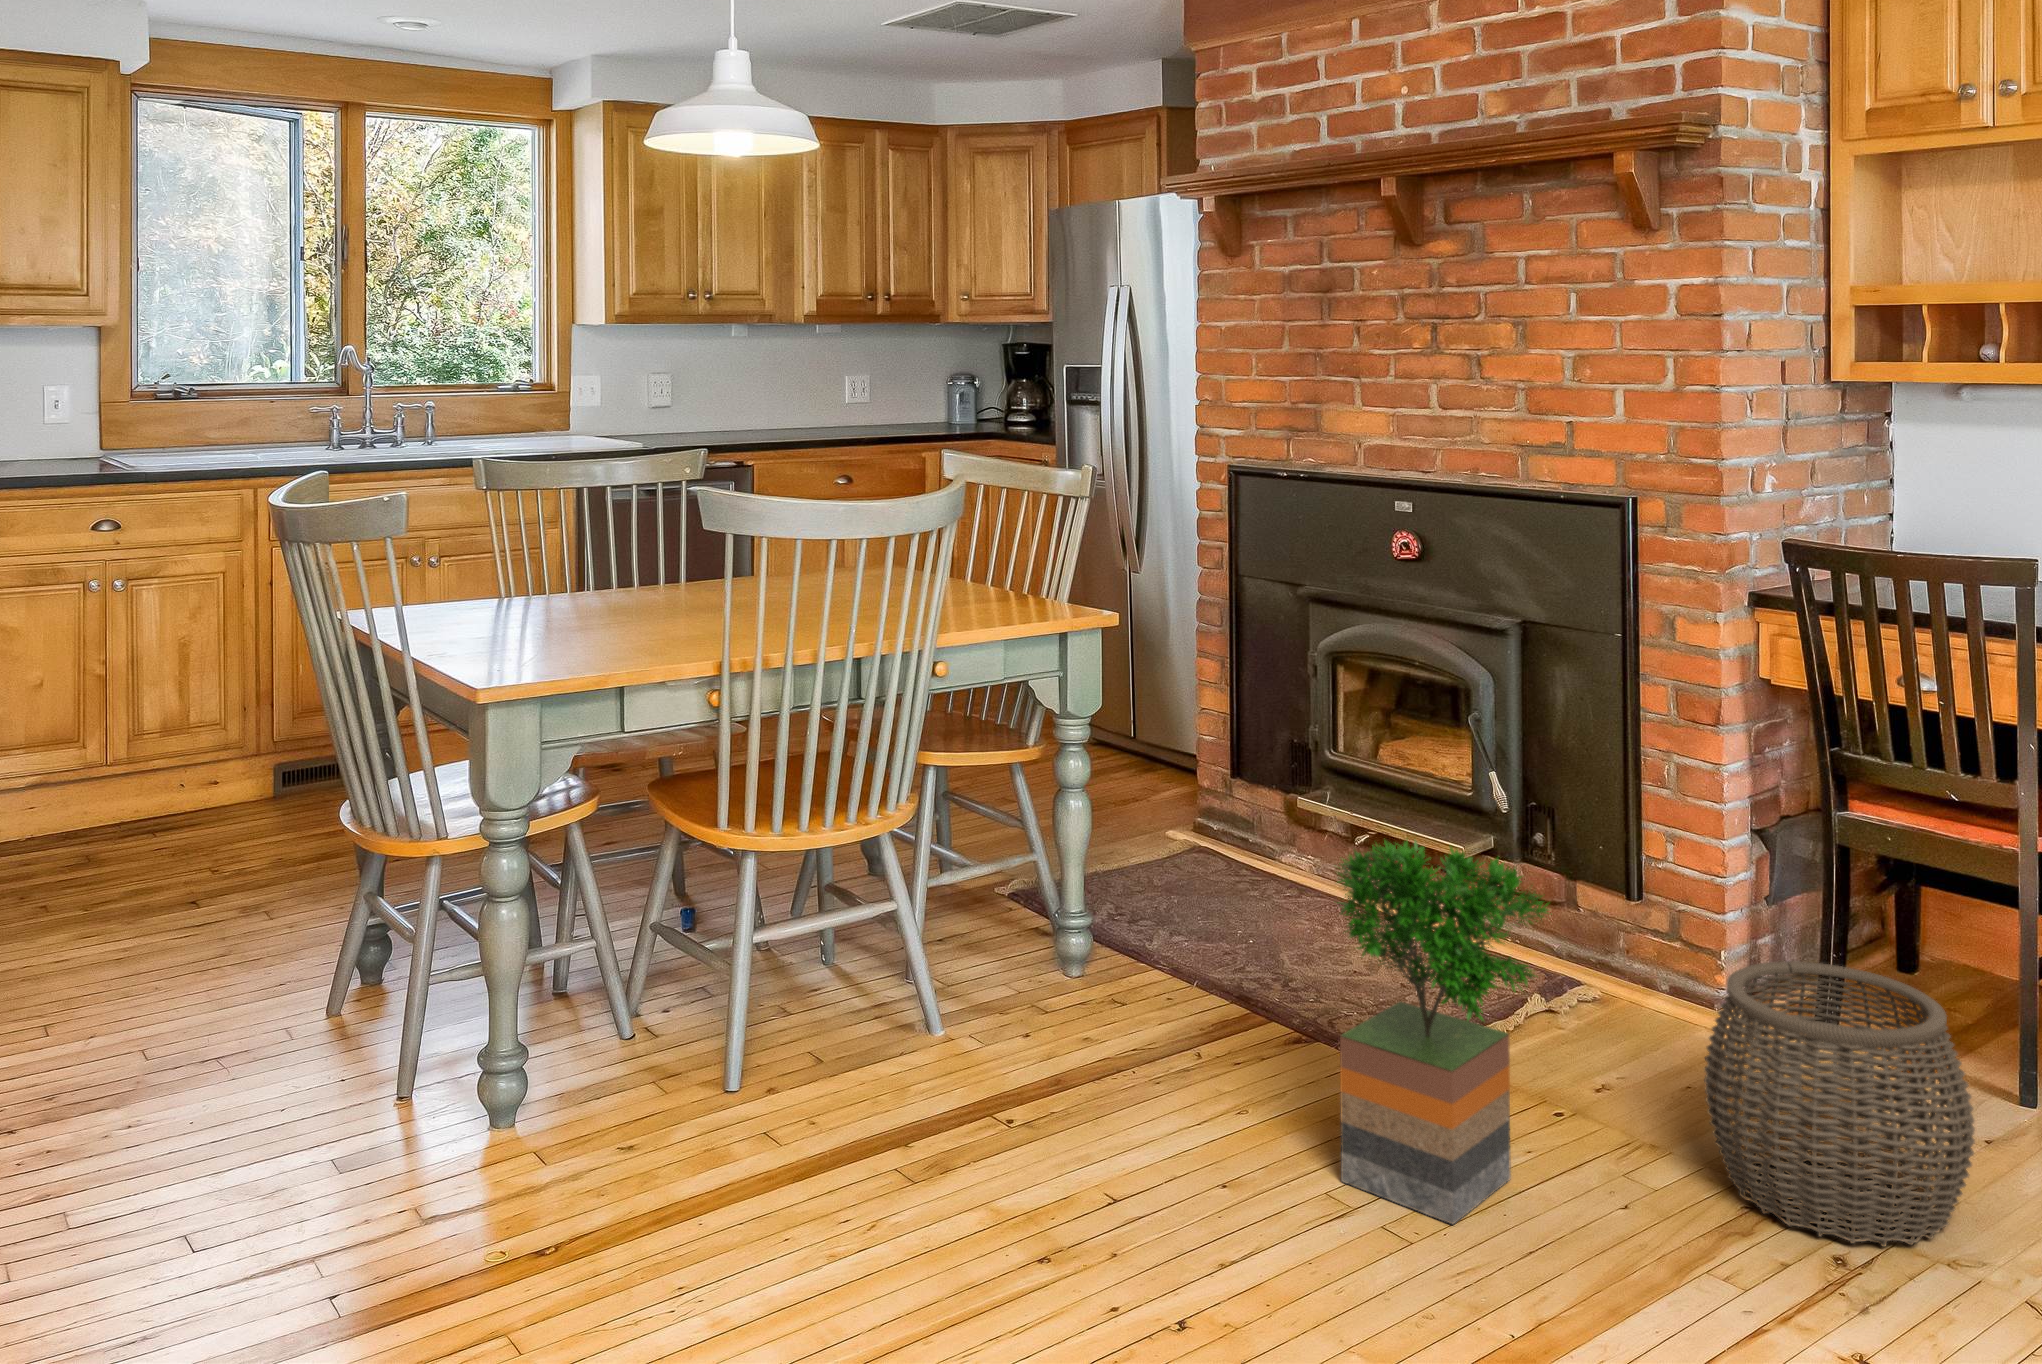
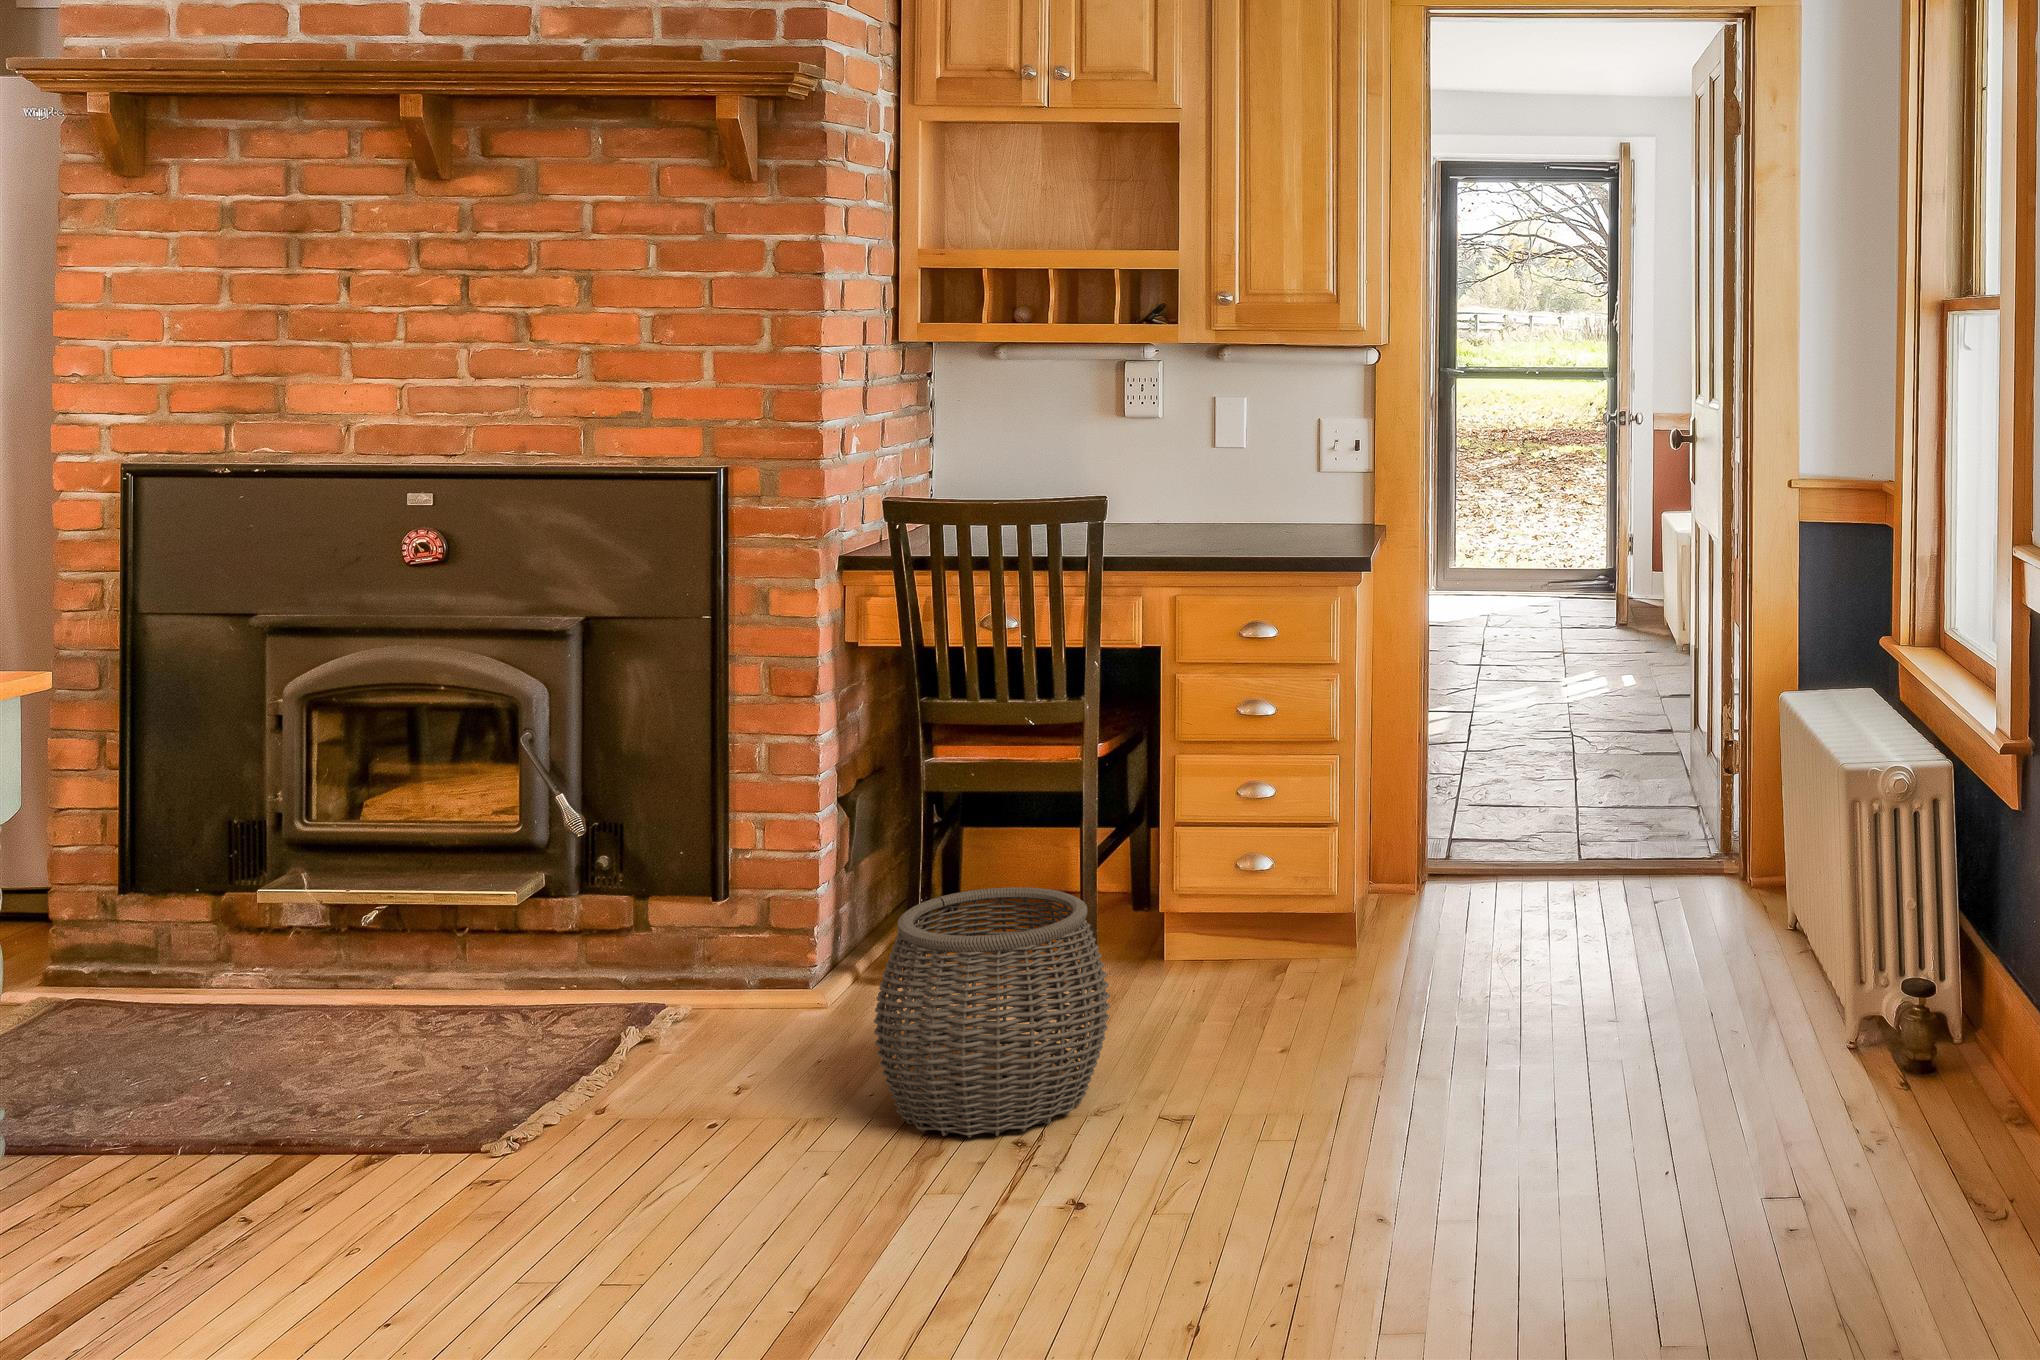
potted tree: present [1337,840,1548,1224] -> none [485,849,755,1269]

